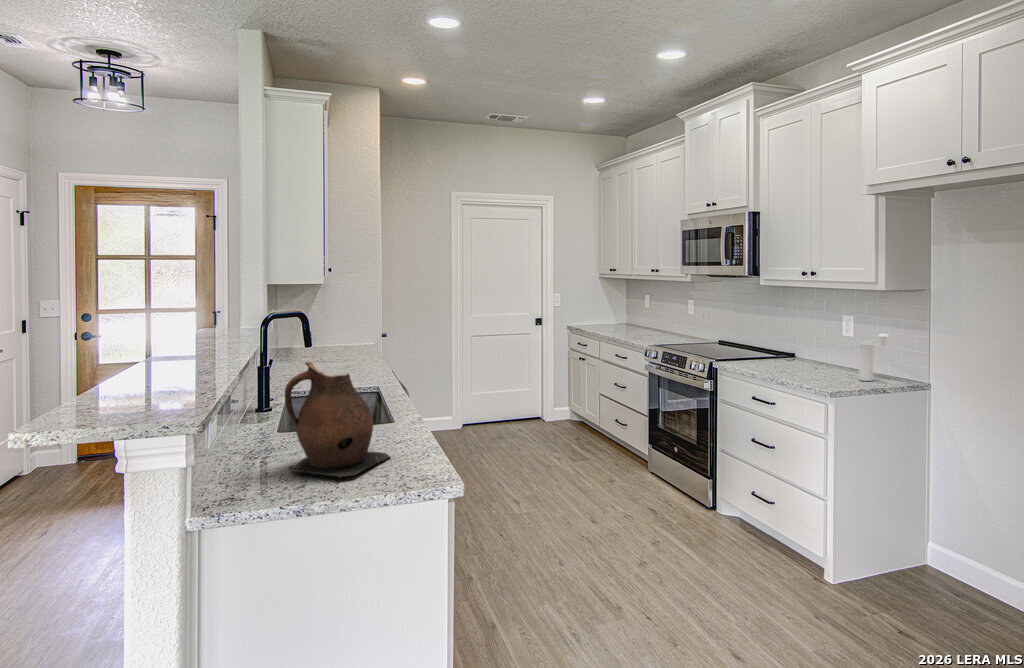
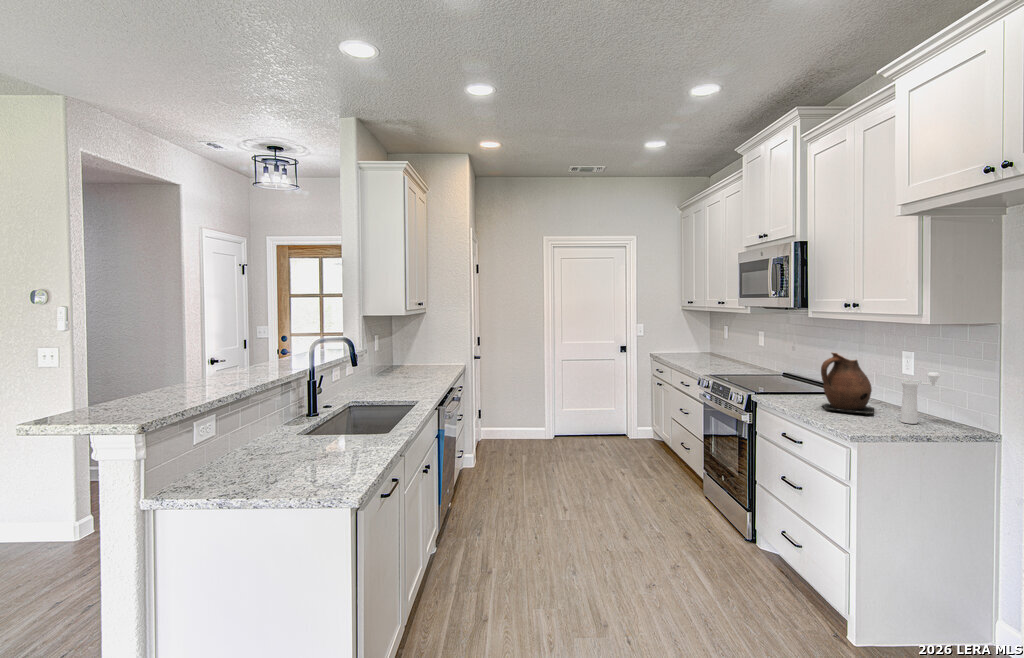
ceramic pitcher: present [285,361,390,479] -> present [821,353,874,414]

